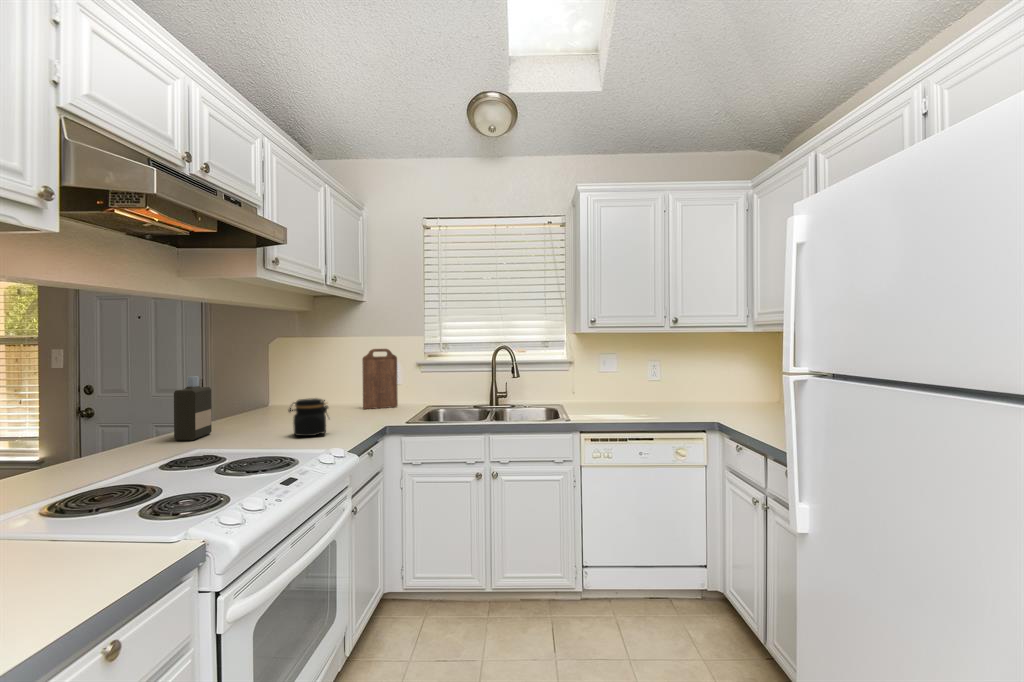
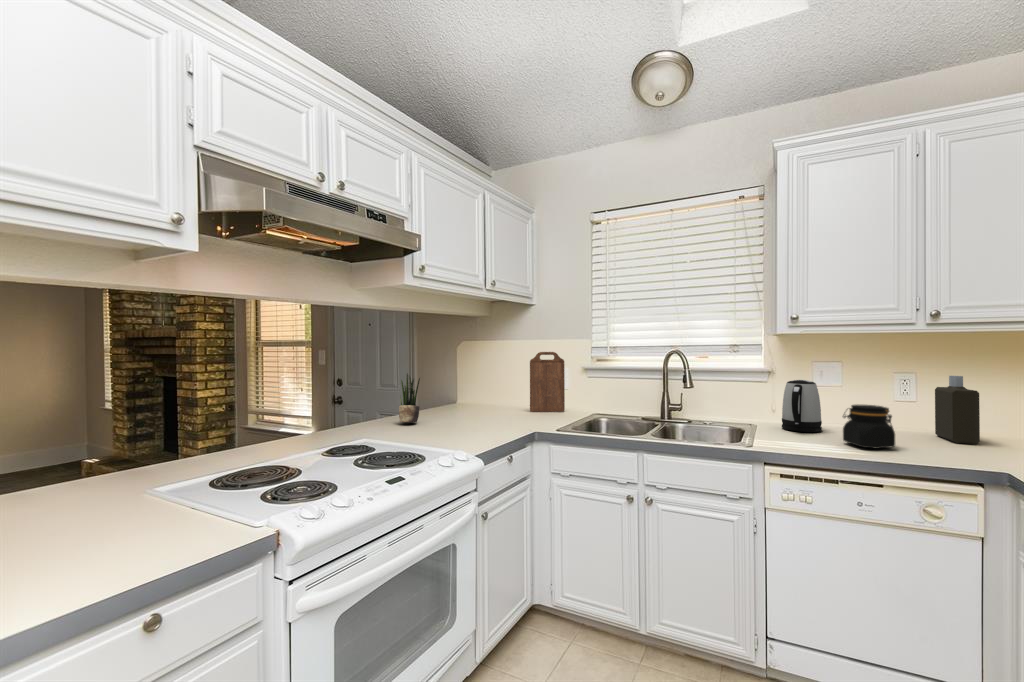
kettle: none [584,368,610,408] -> present [782,380,822,432]
potted plant: none [227,374,252,428] -> present [399,374,420,423]
bottle: present [174,376,212,441] -> present [935,376,980,444]
jar: present [288,398,328,436] -> present [843,405,895,448]

